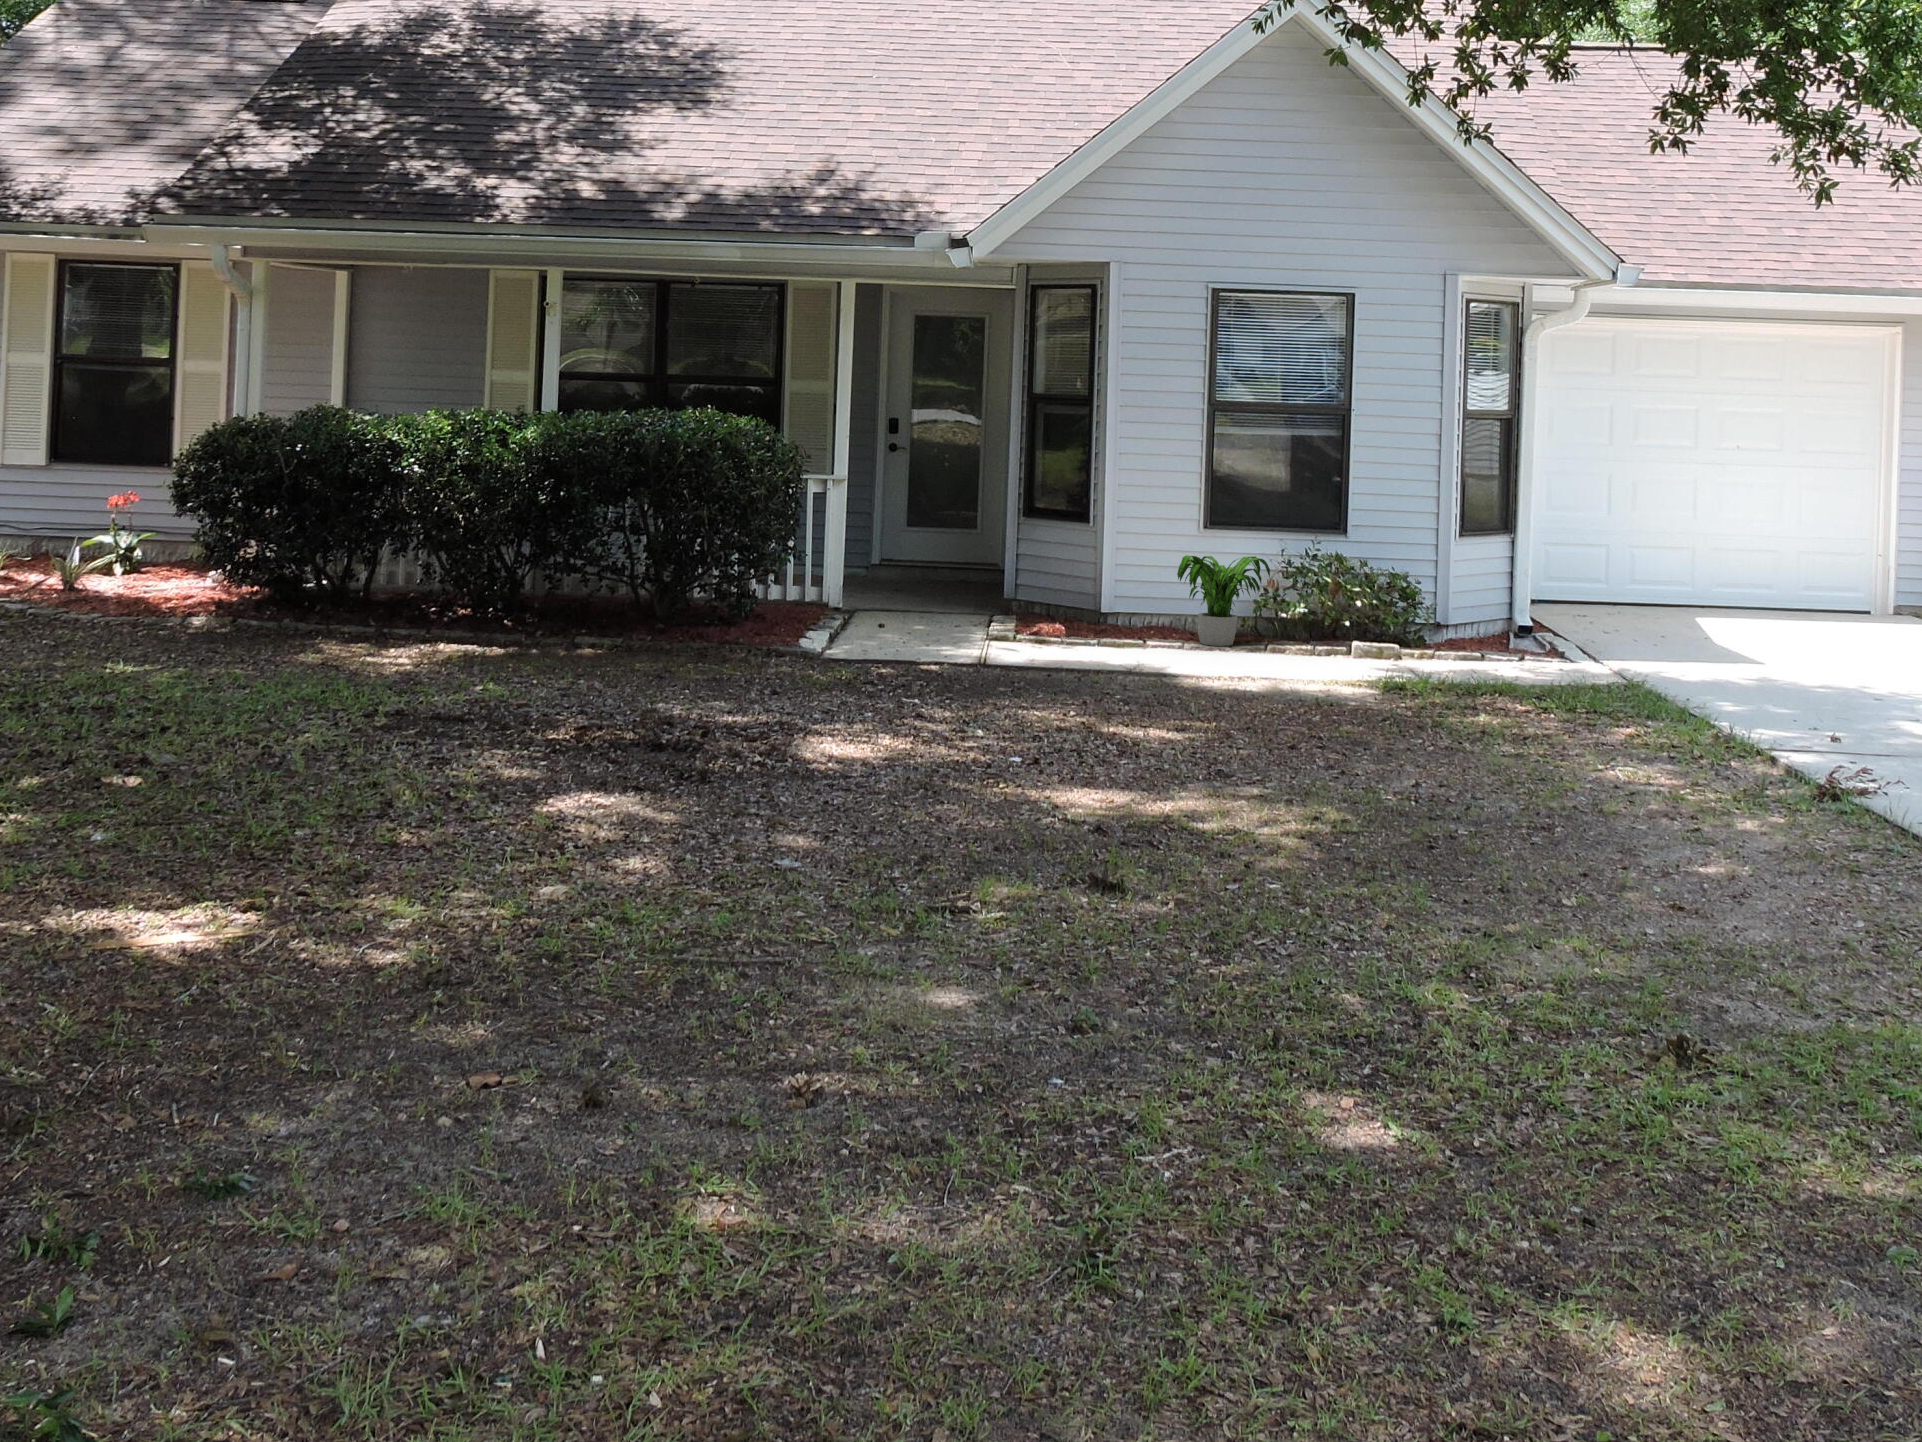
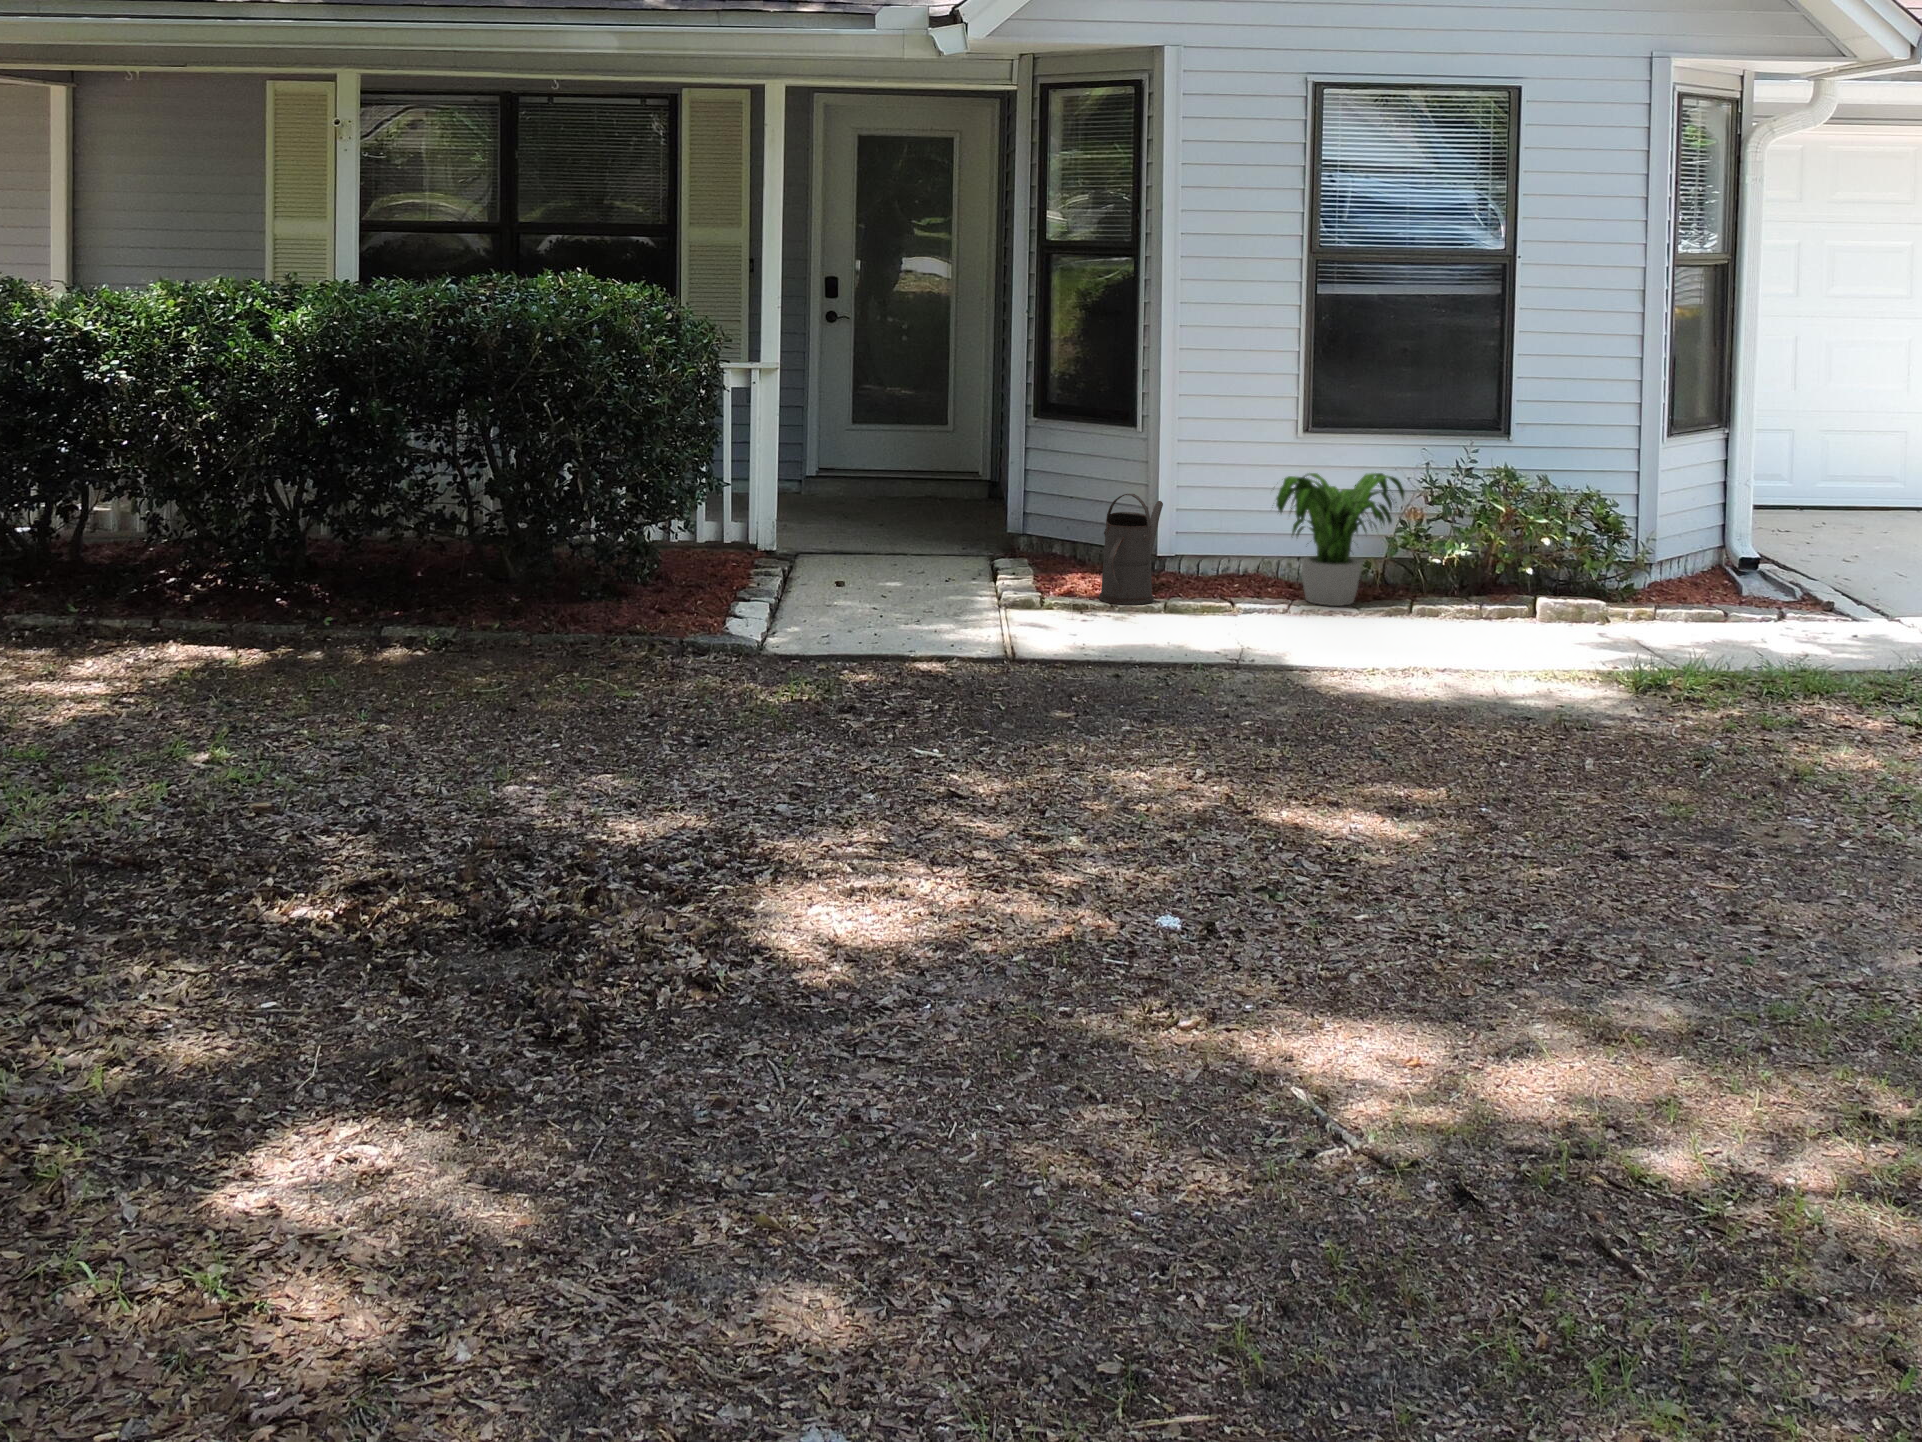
watering can: none [1058,566,1106,641] -> present [1099,494,1163,605]

